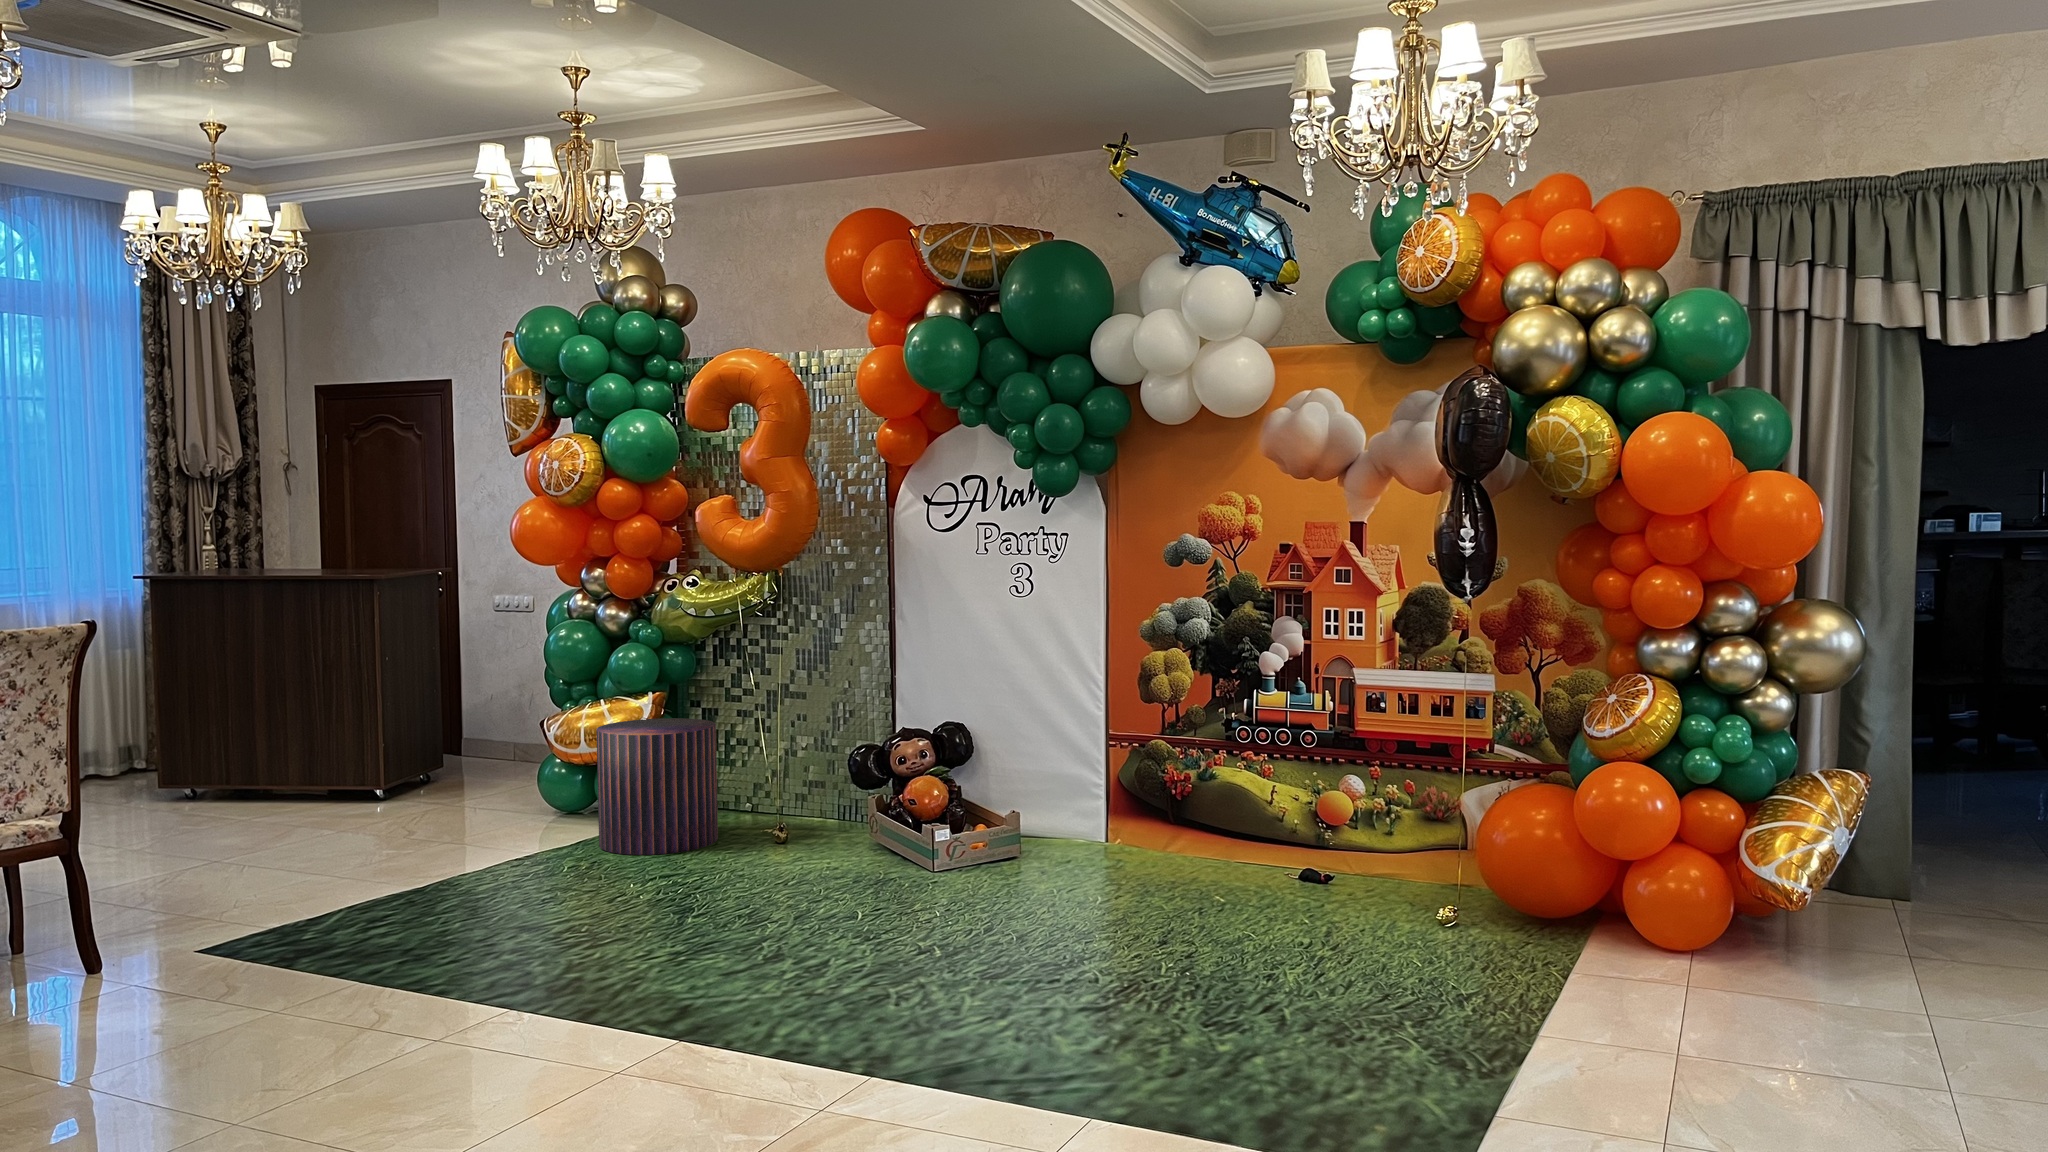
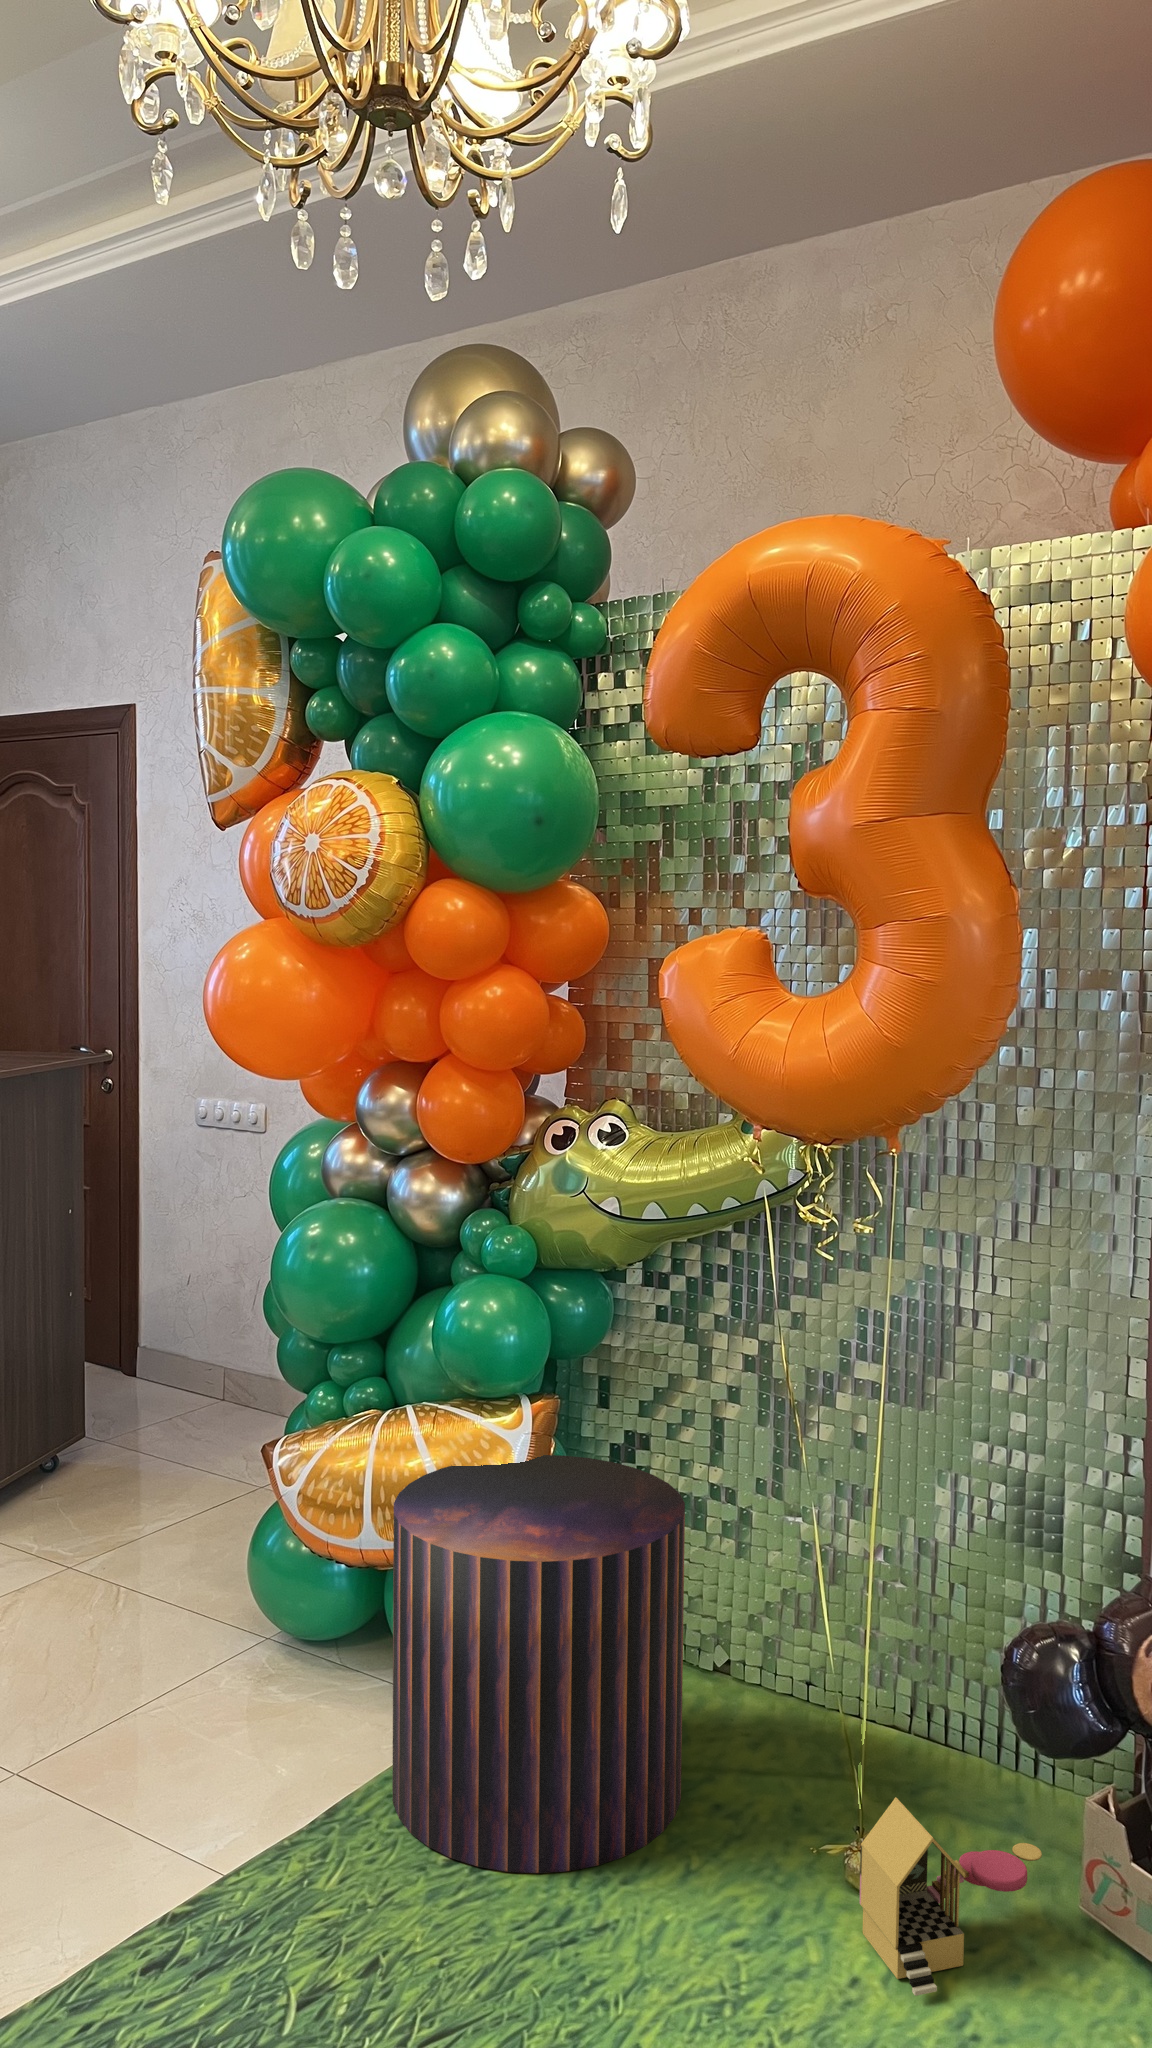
toy house: none [768,807,837,862] -> present [860,1798,1042,1996]

